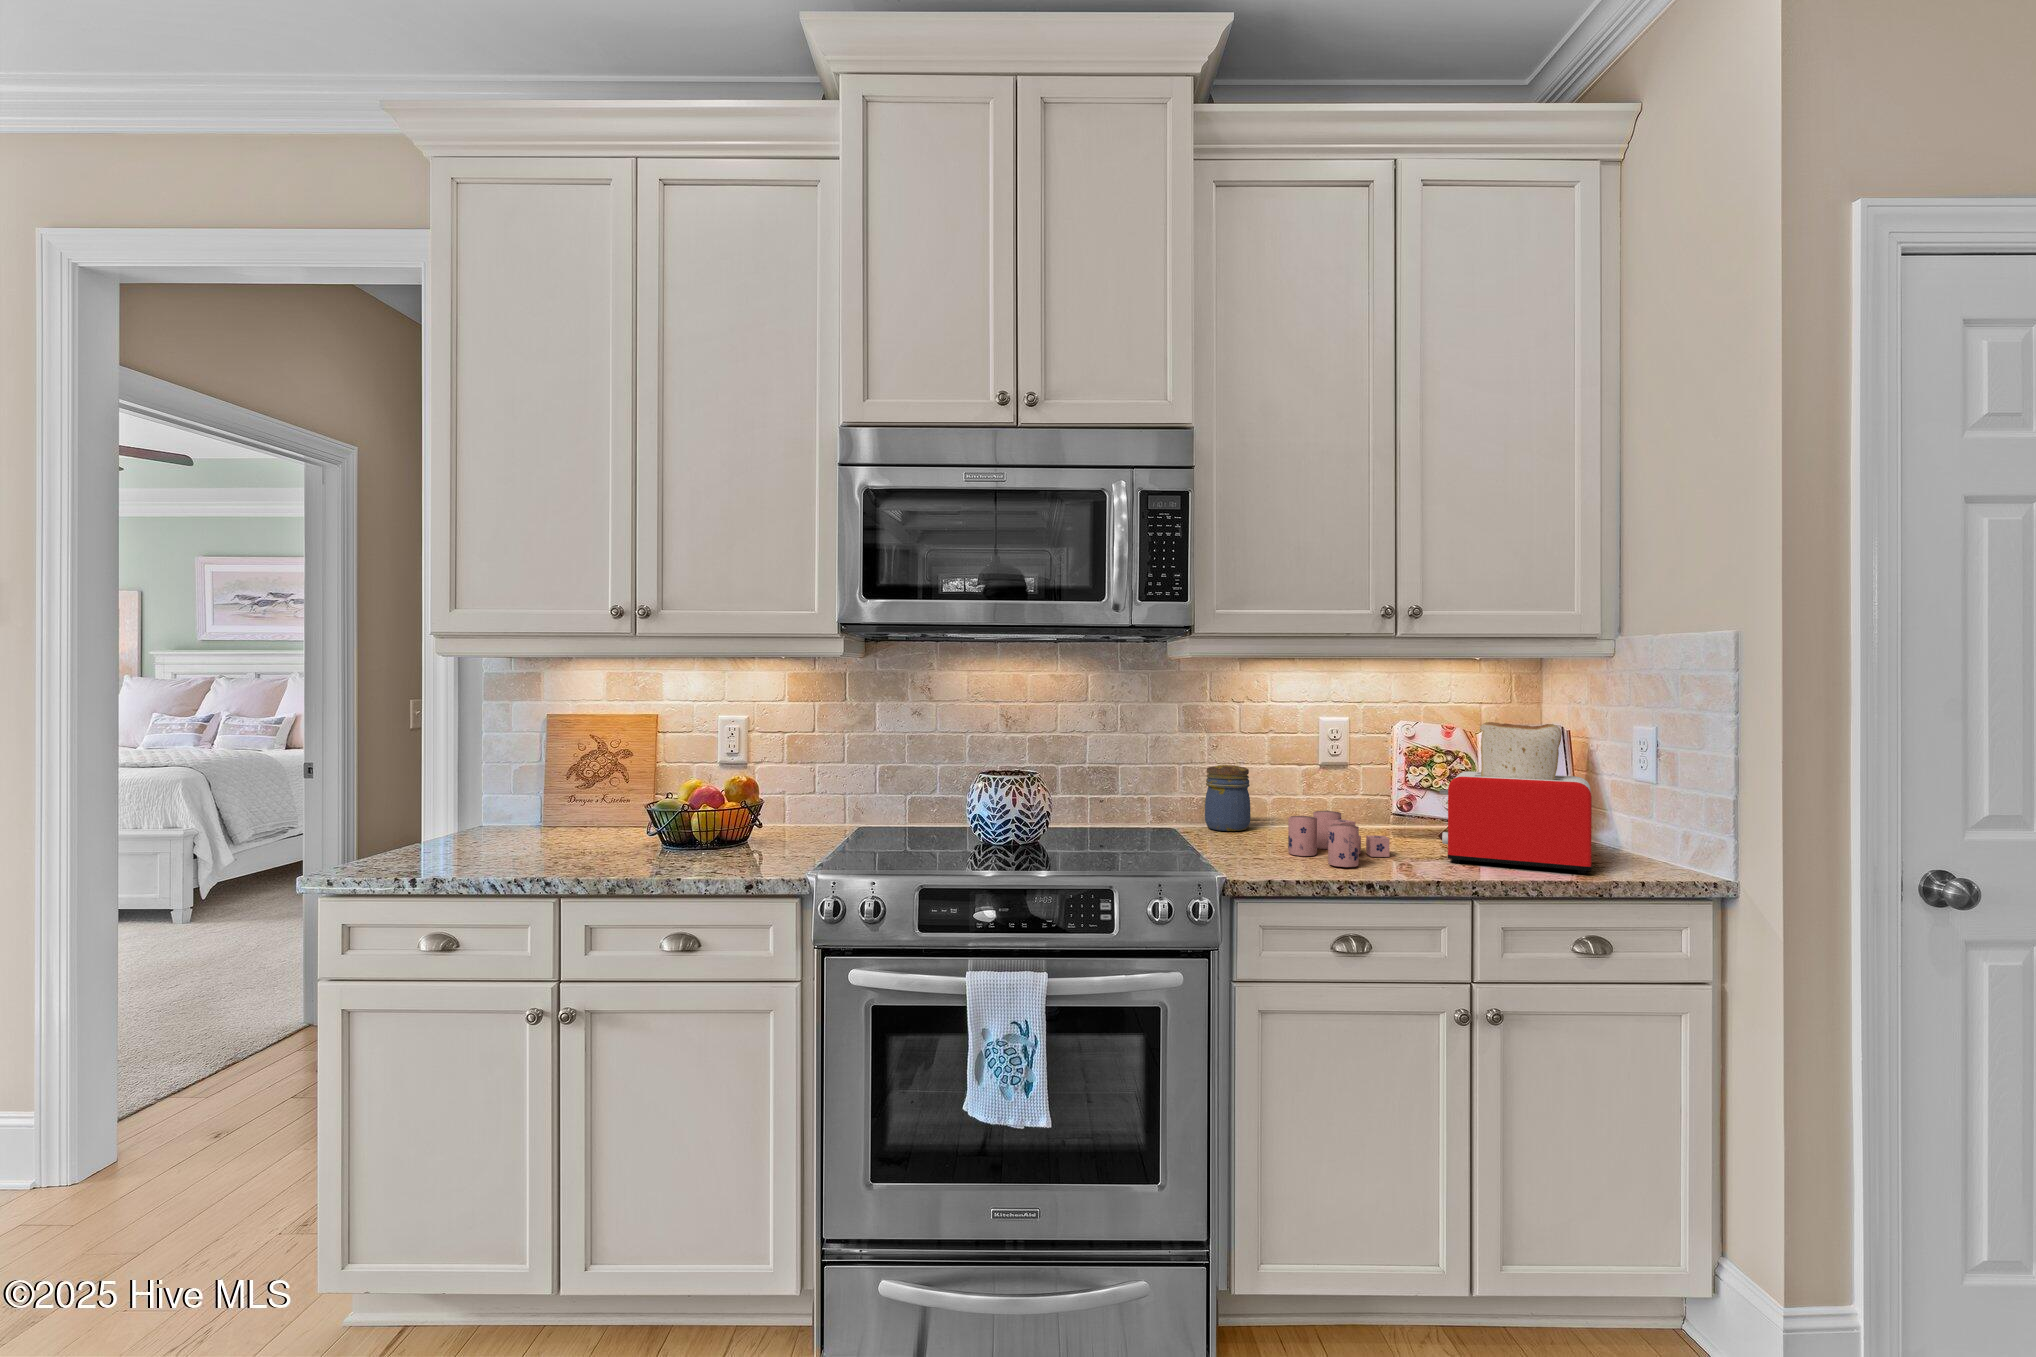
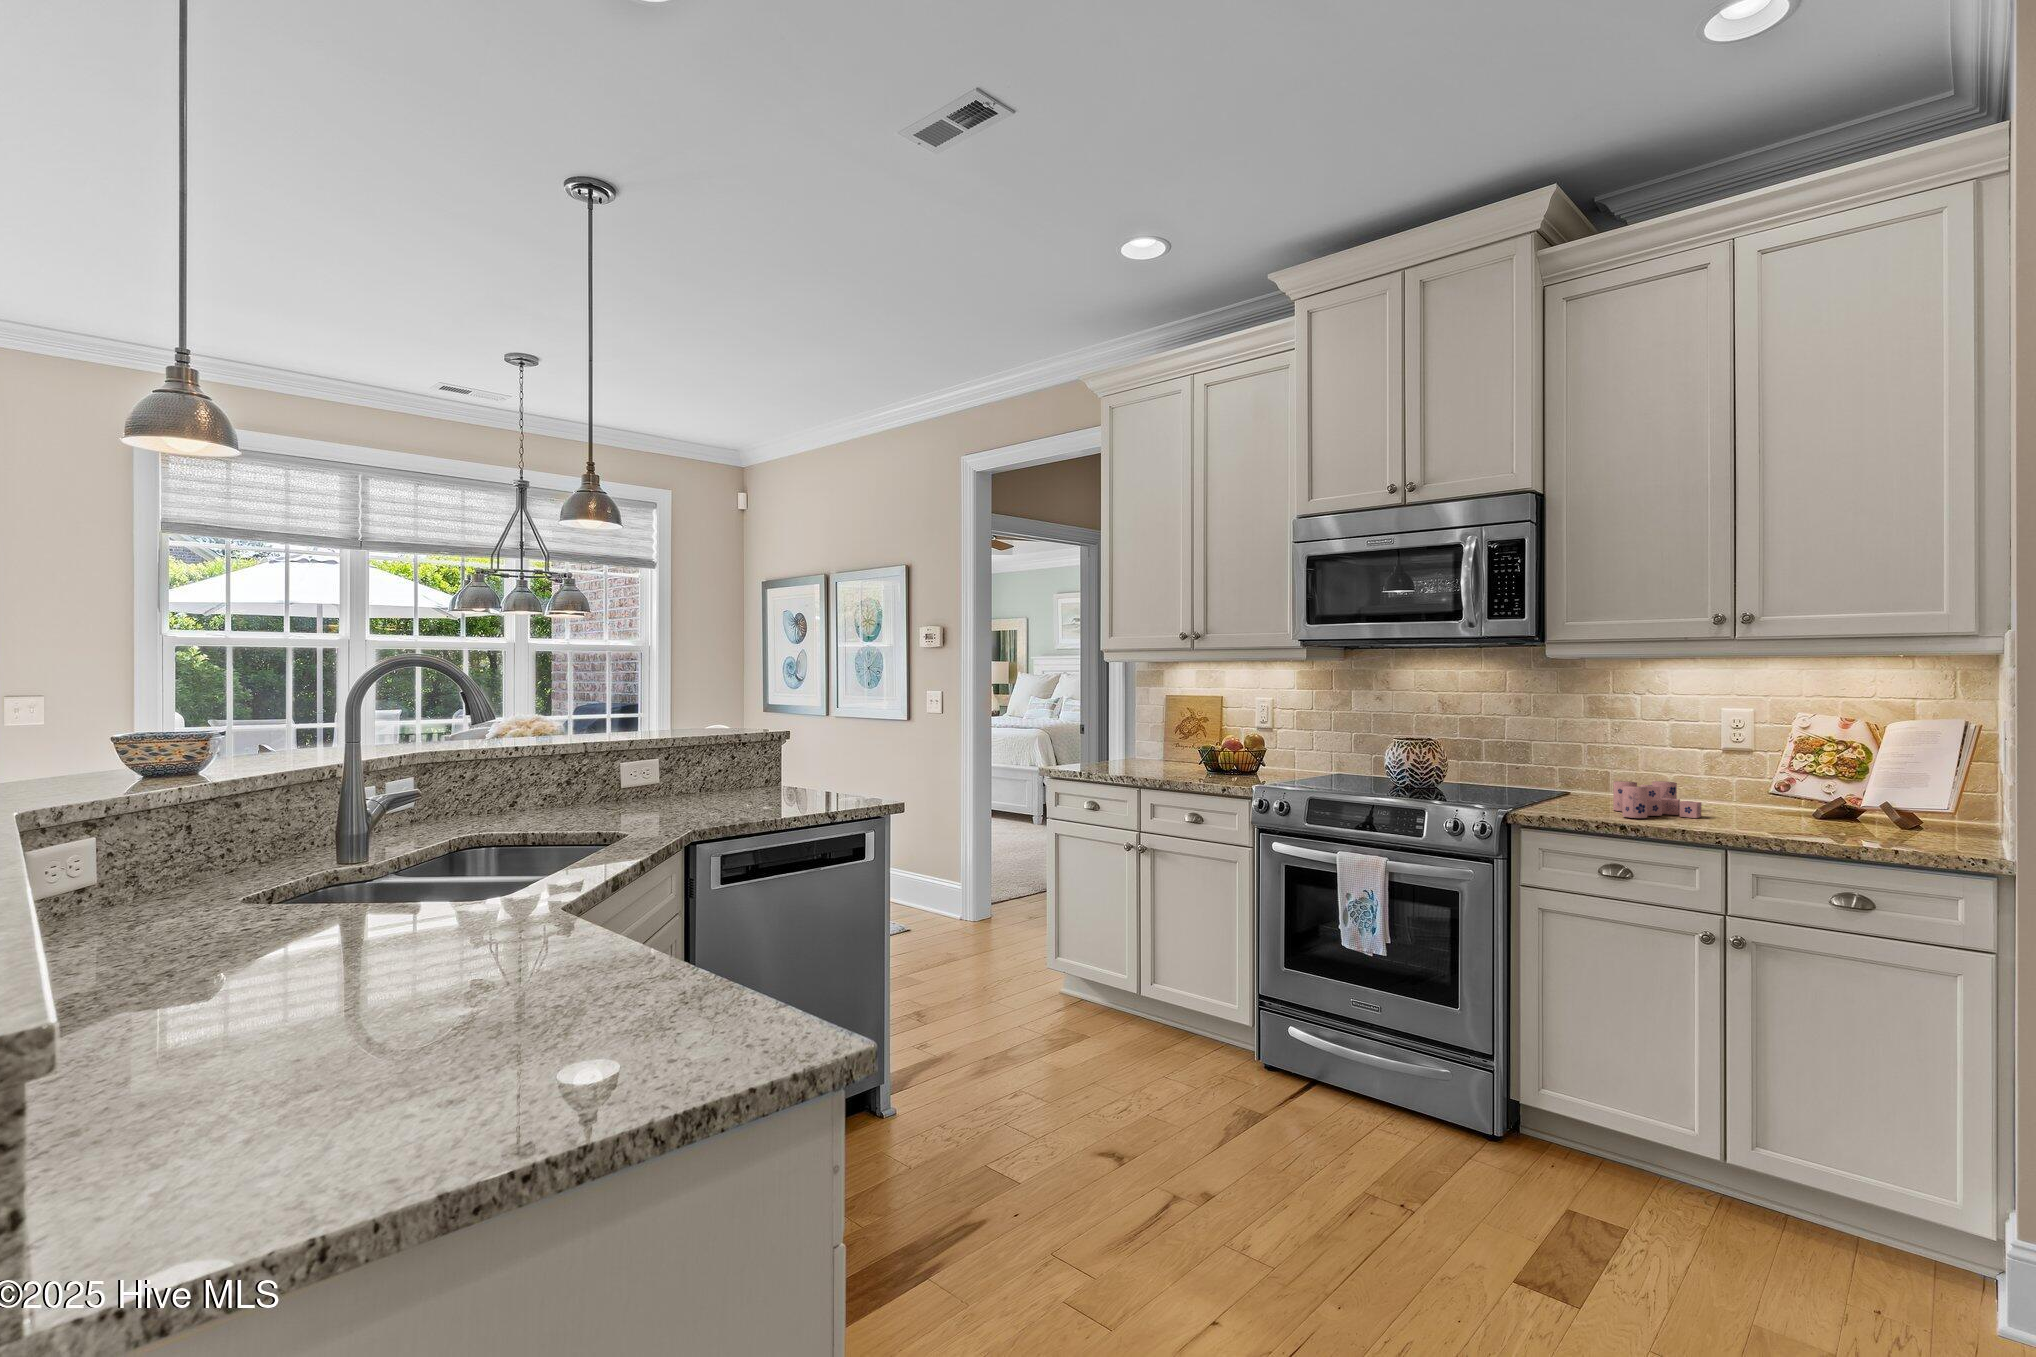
toaster: present [1439,722,1592,873] -> none [1740,711,1890,840]
jar: present [1205,765,1250,831] -> none [1594,744,1640,797]

